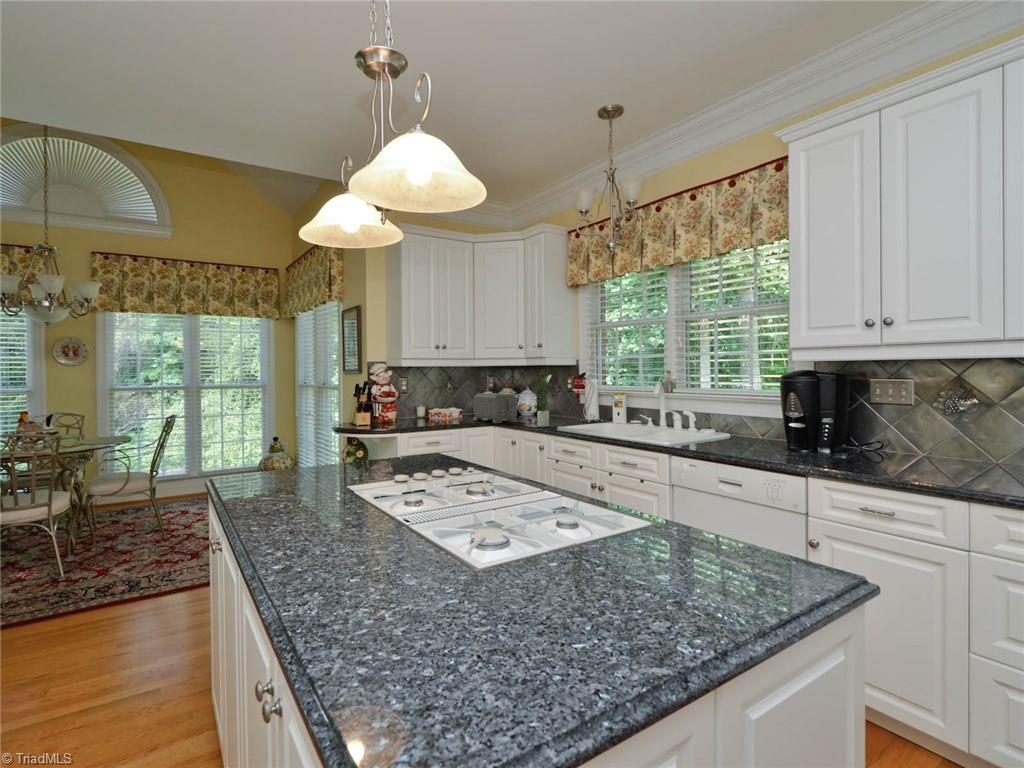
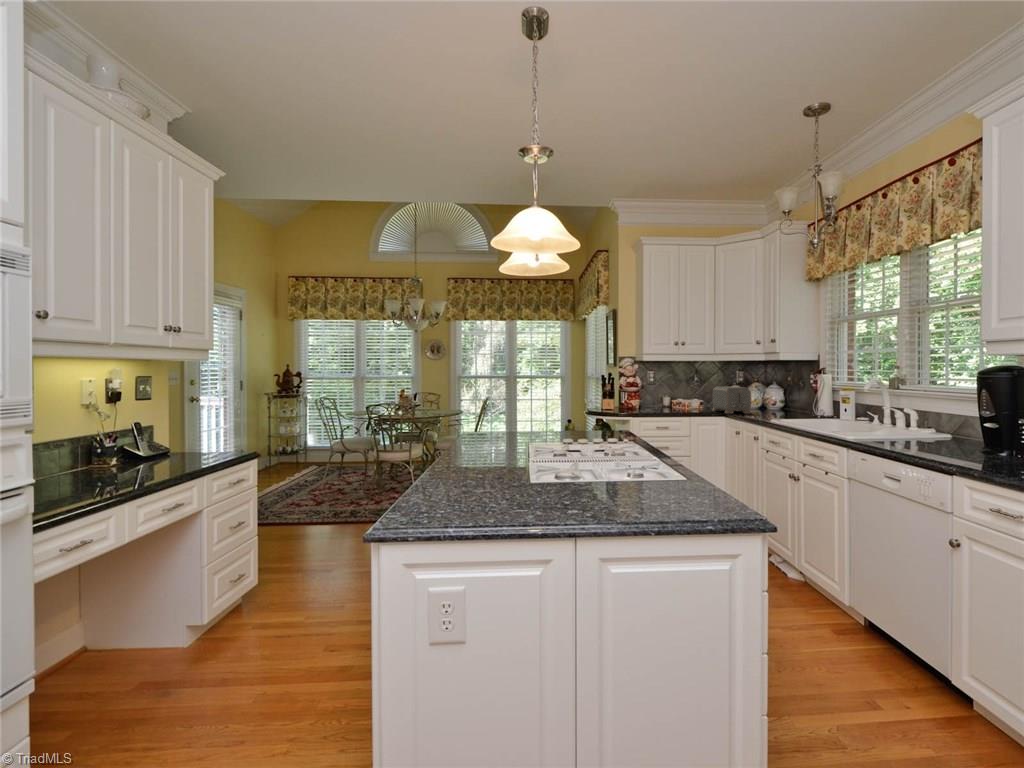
potted plant: present [532,375,553,427] -> none [752,369,782,418]

